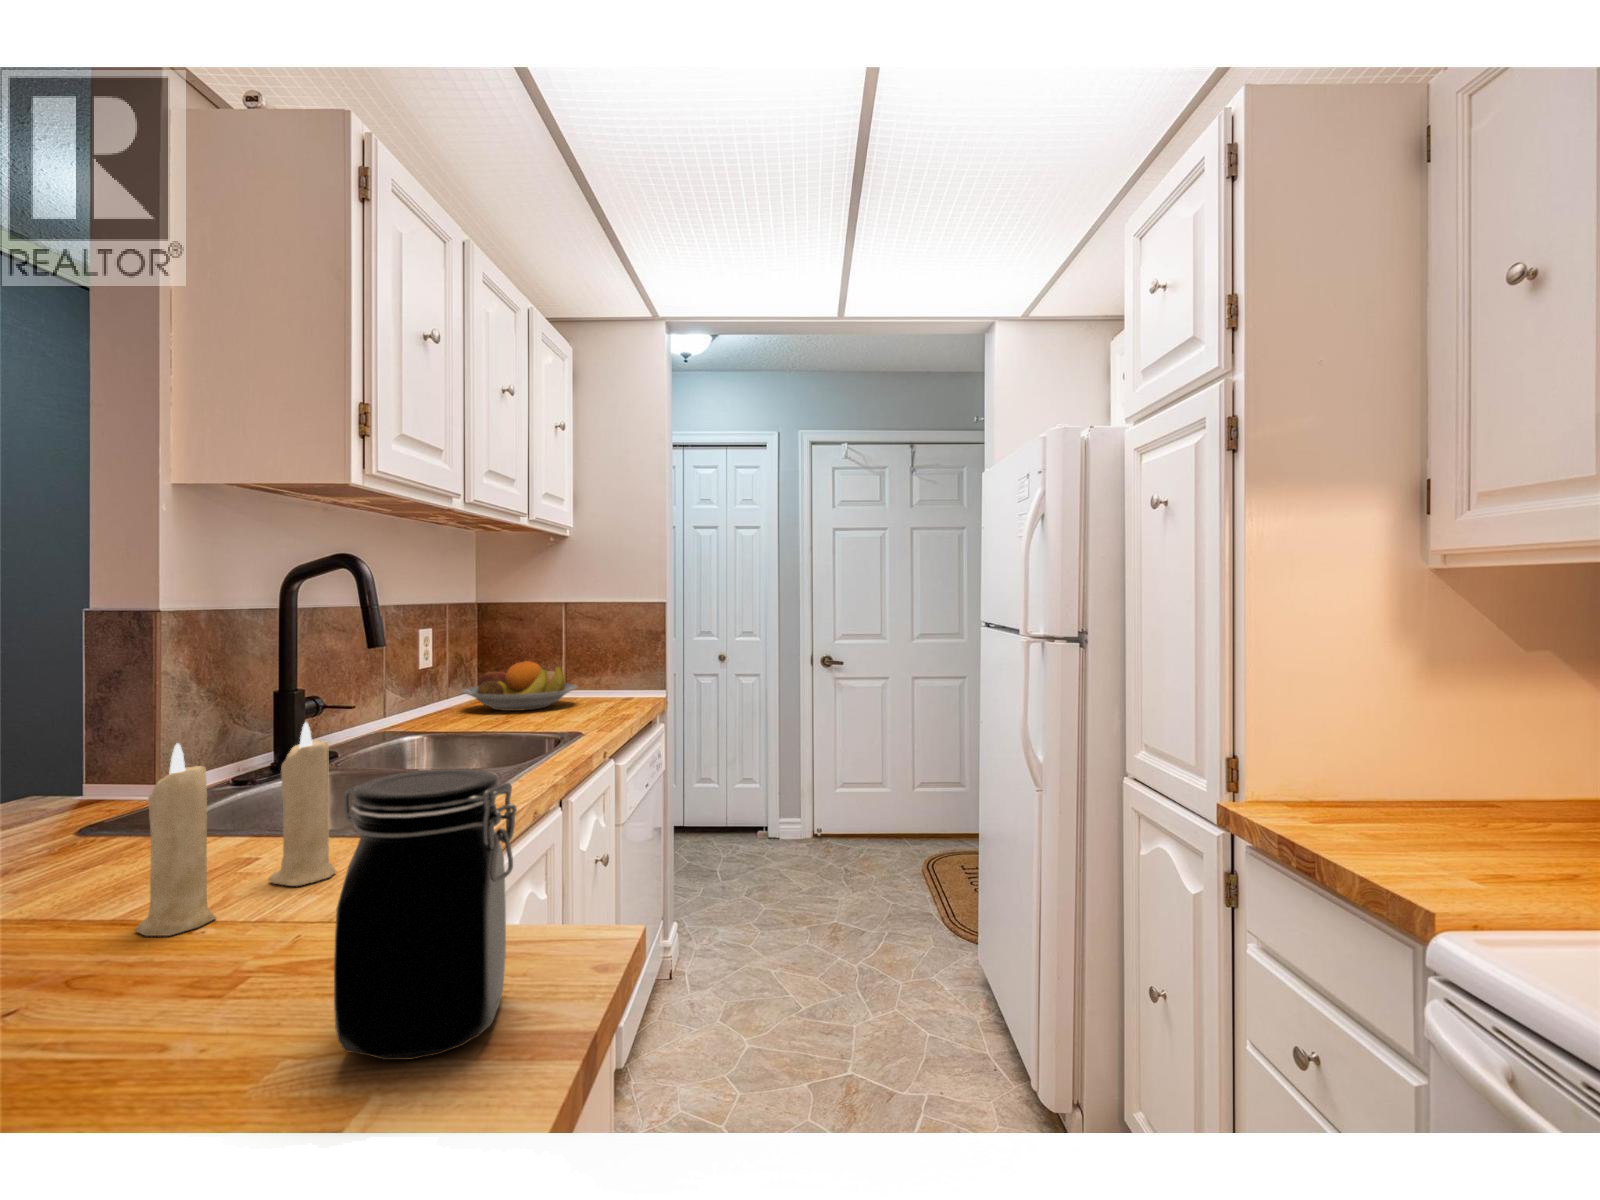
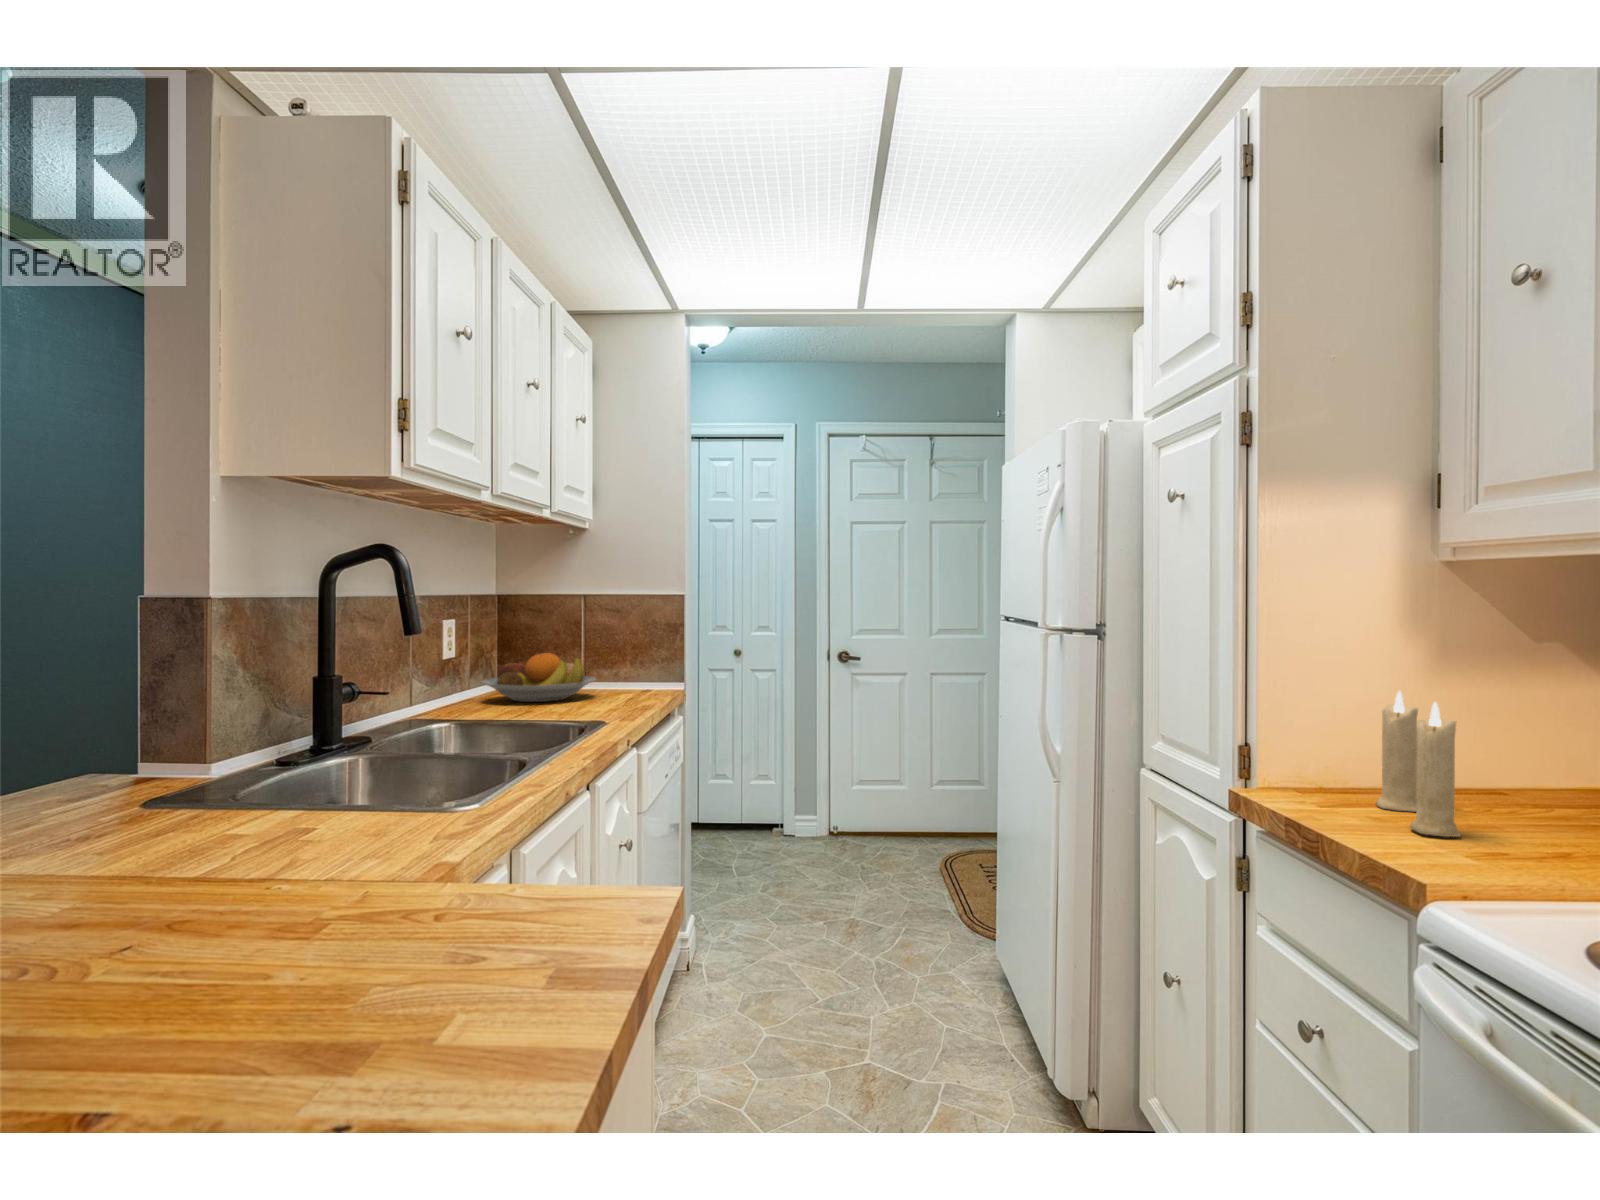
candle: present [134,722,336,936] -> present [1376,691,1460,837]
jar: present [334,769,517,1060] -> none [433,732,584,976]

